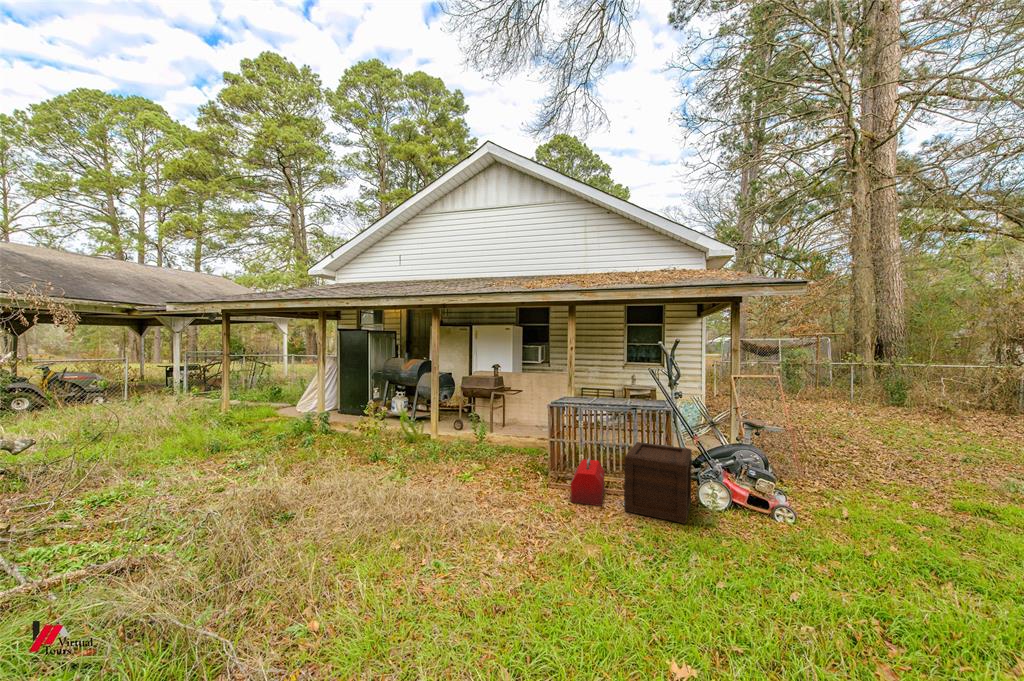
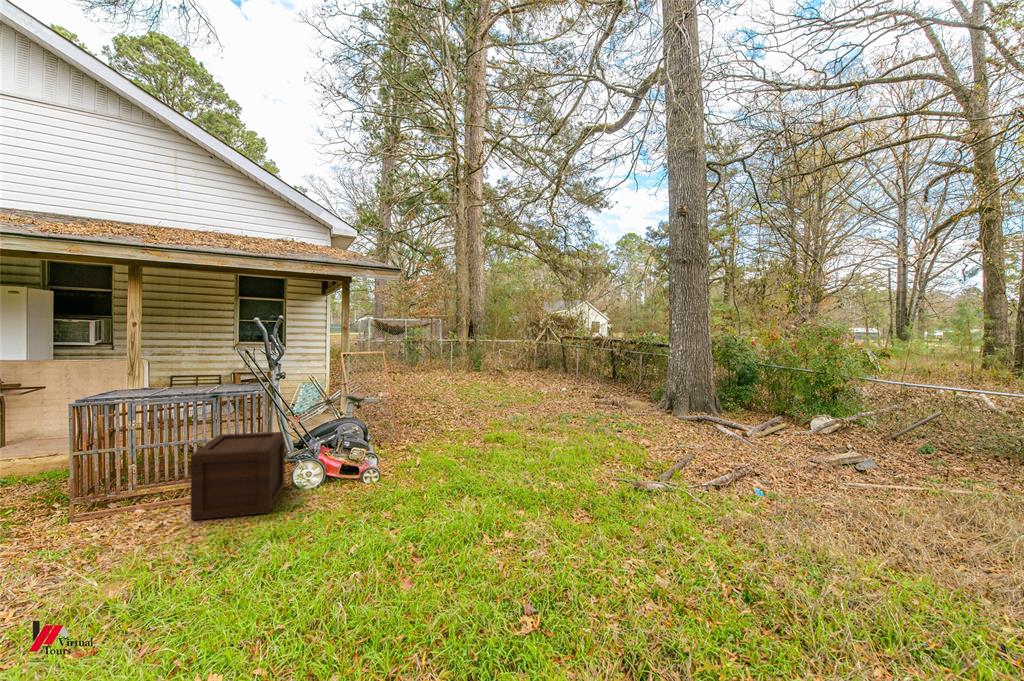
toolbox: present [571,458,605,506] -> none [103,466,171,533]

